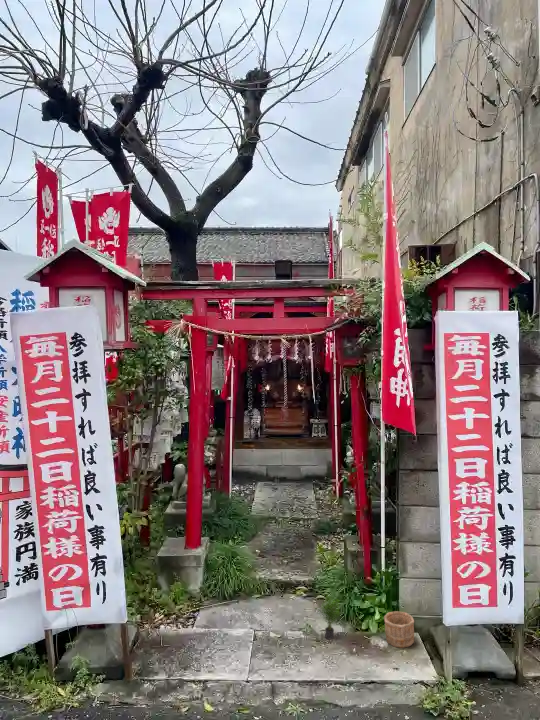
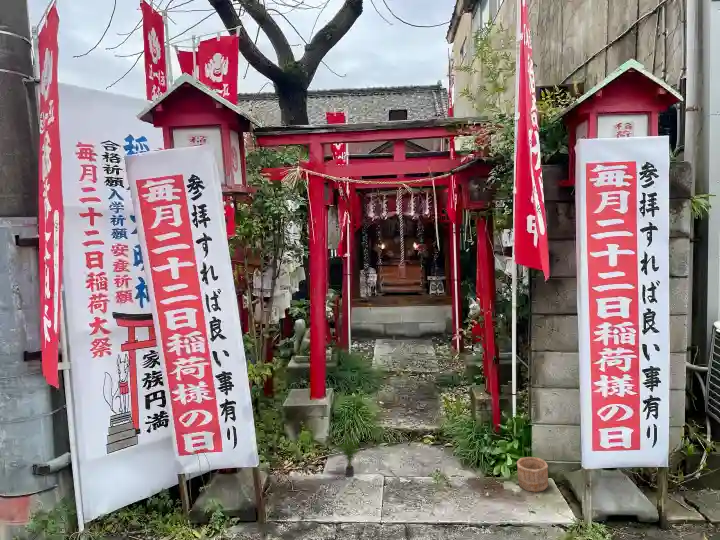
potted plant: present [315,597,339,639] -> present [341,440,357,477]

